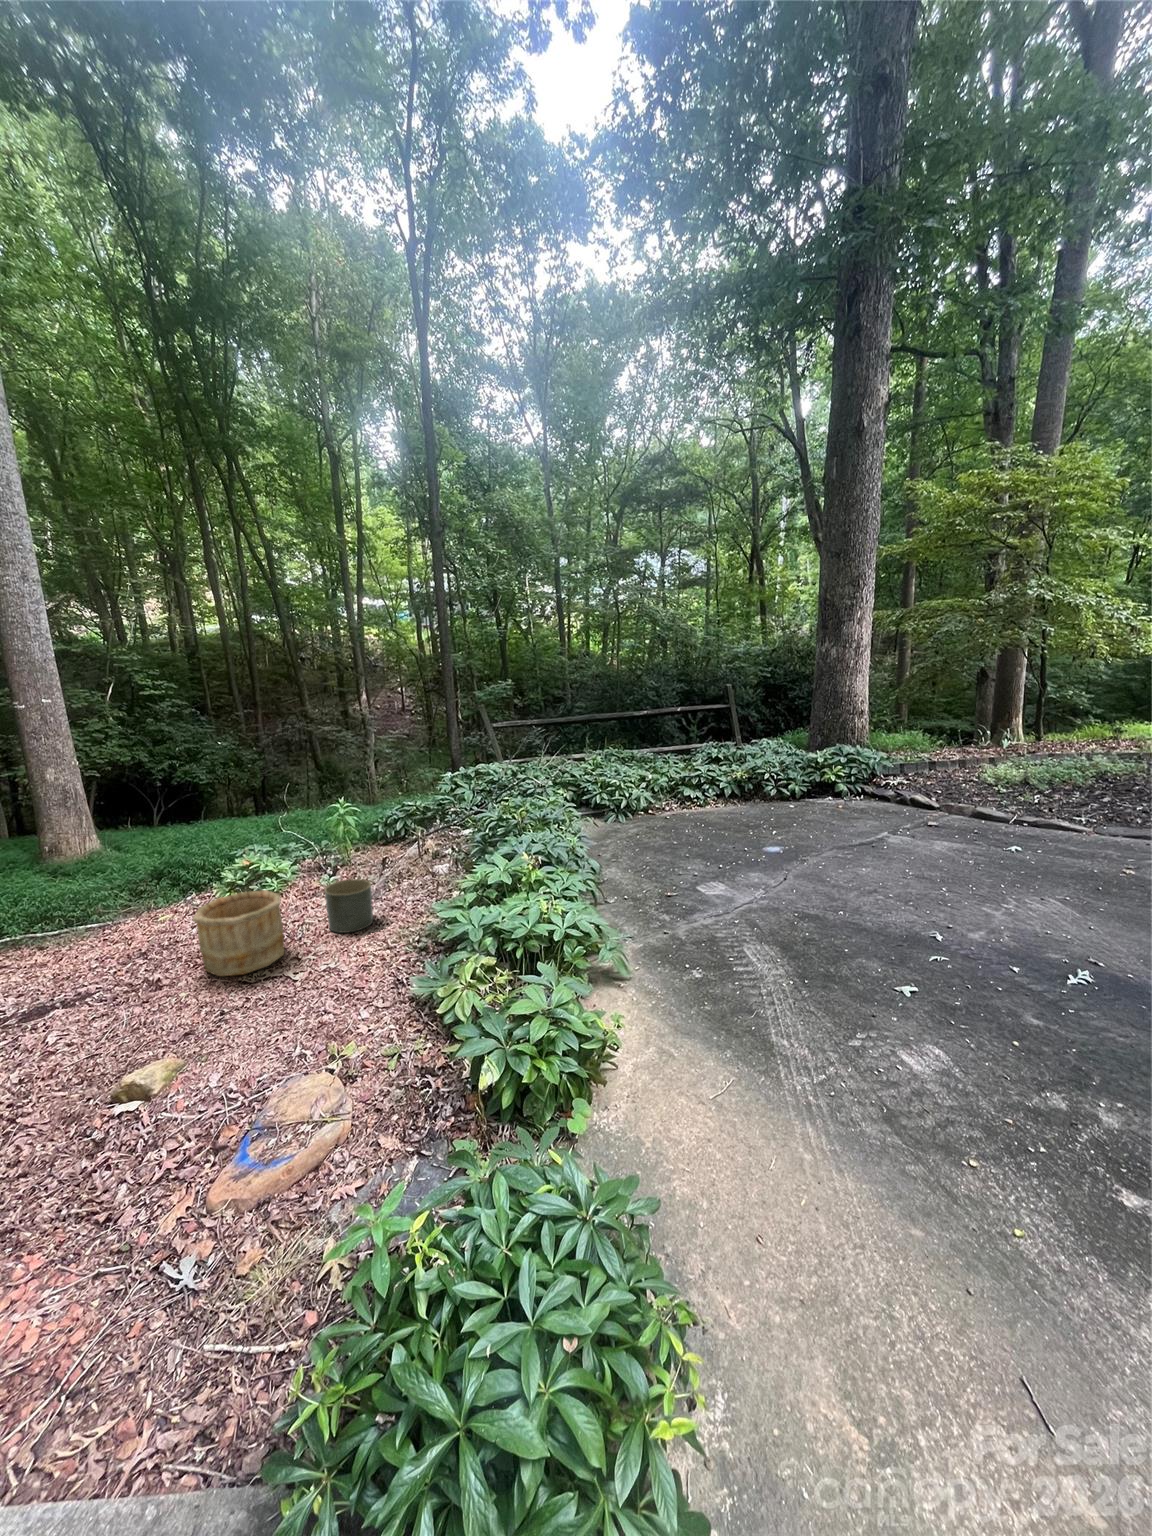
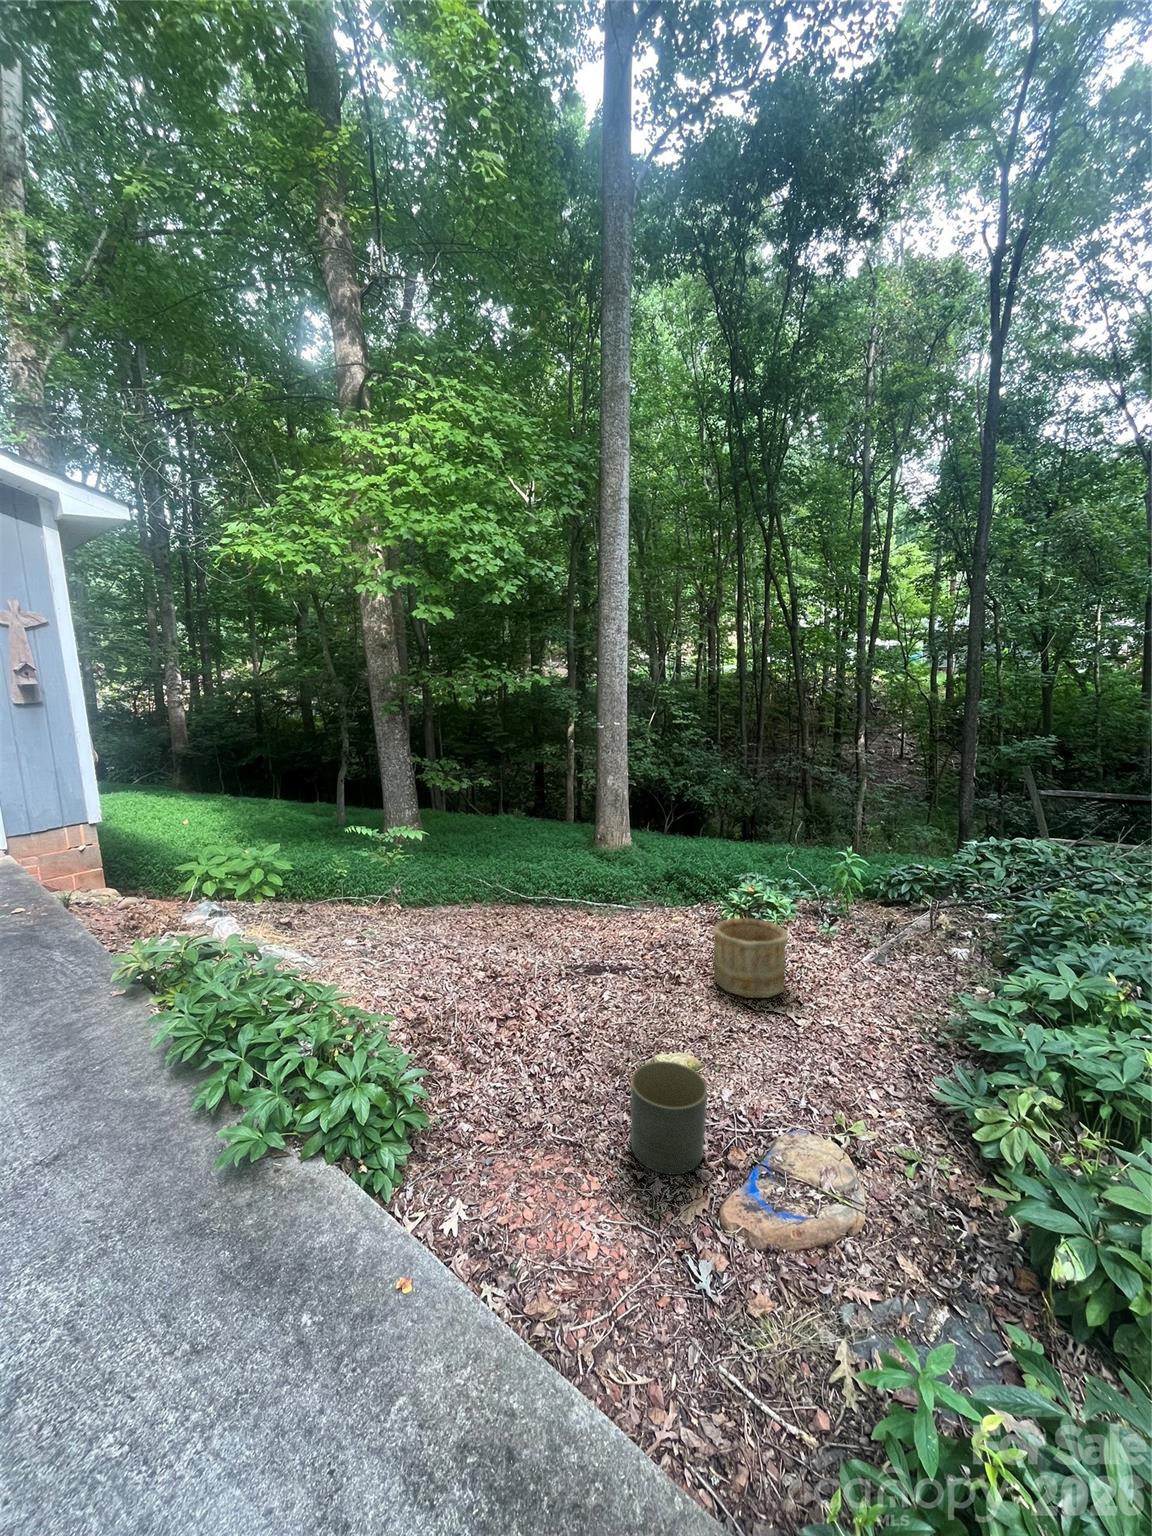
planter: present [325,879,373,933] -> present [631,1061,707,1175]

